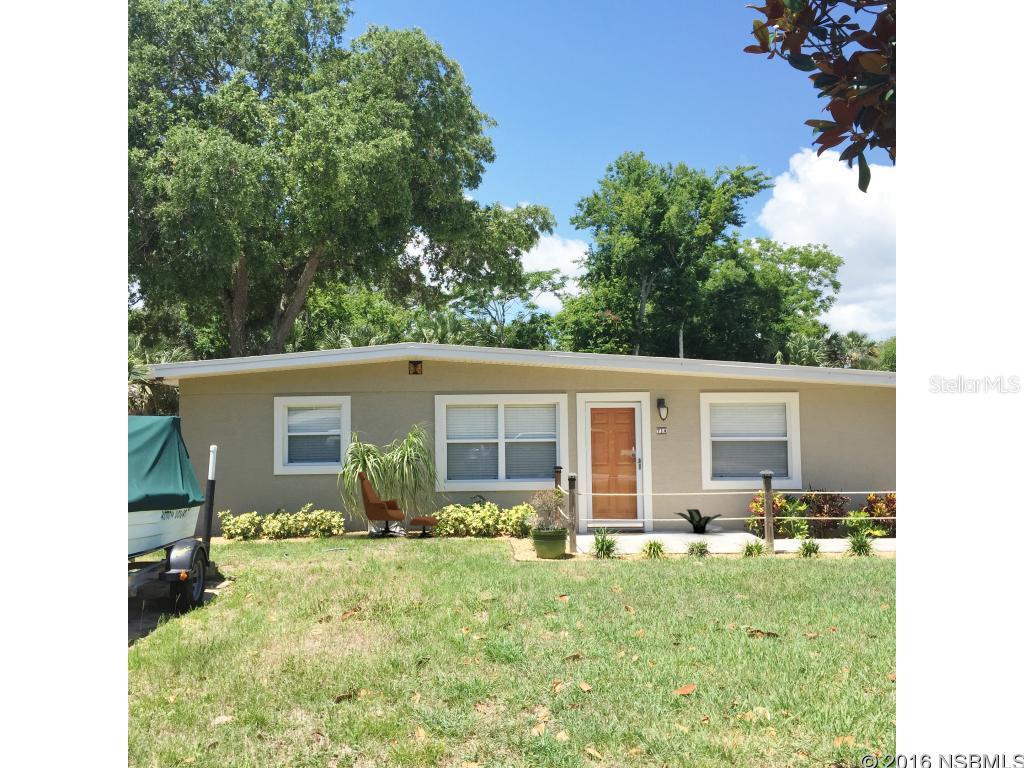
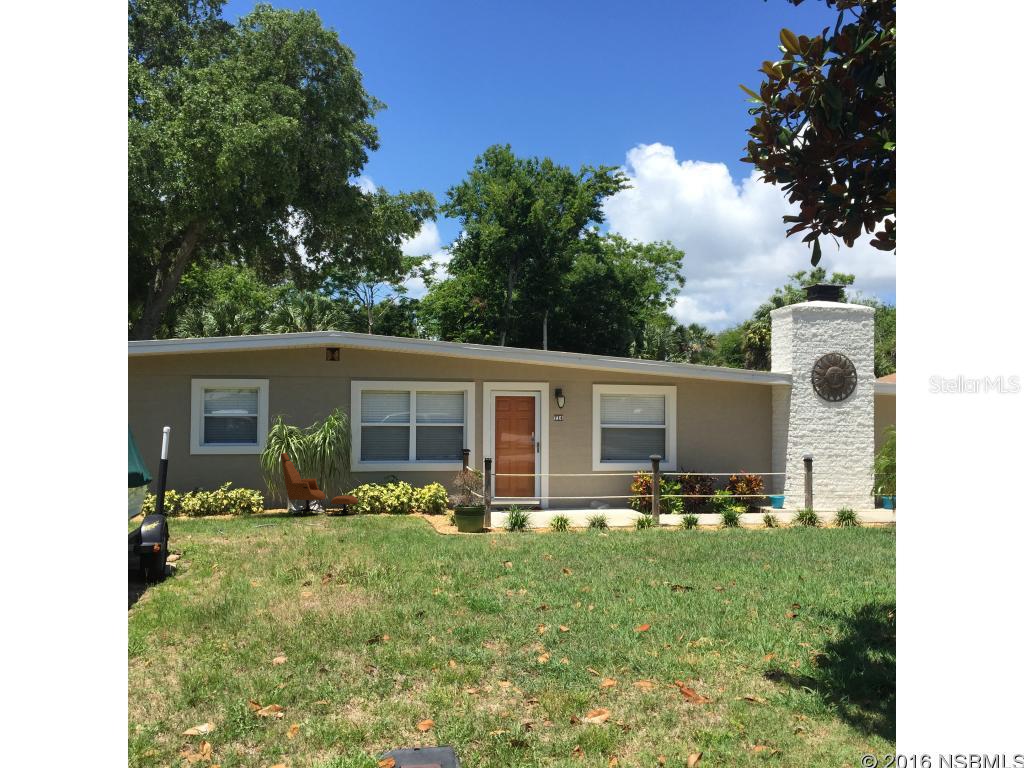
potted plant: present [675,509,722,533] -> none [566,487,609,508]

